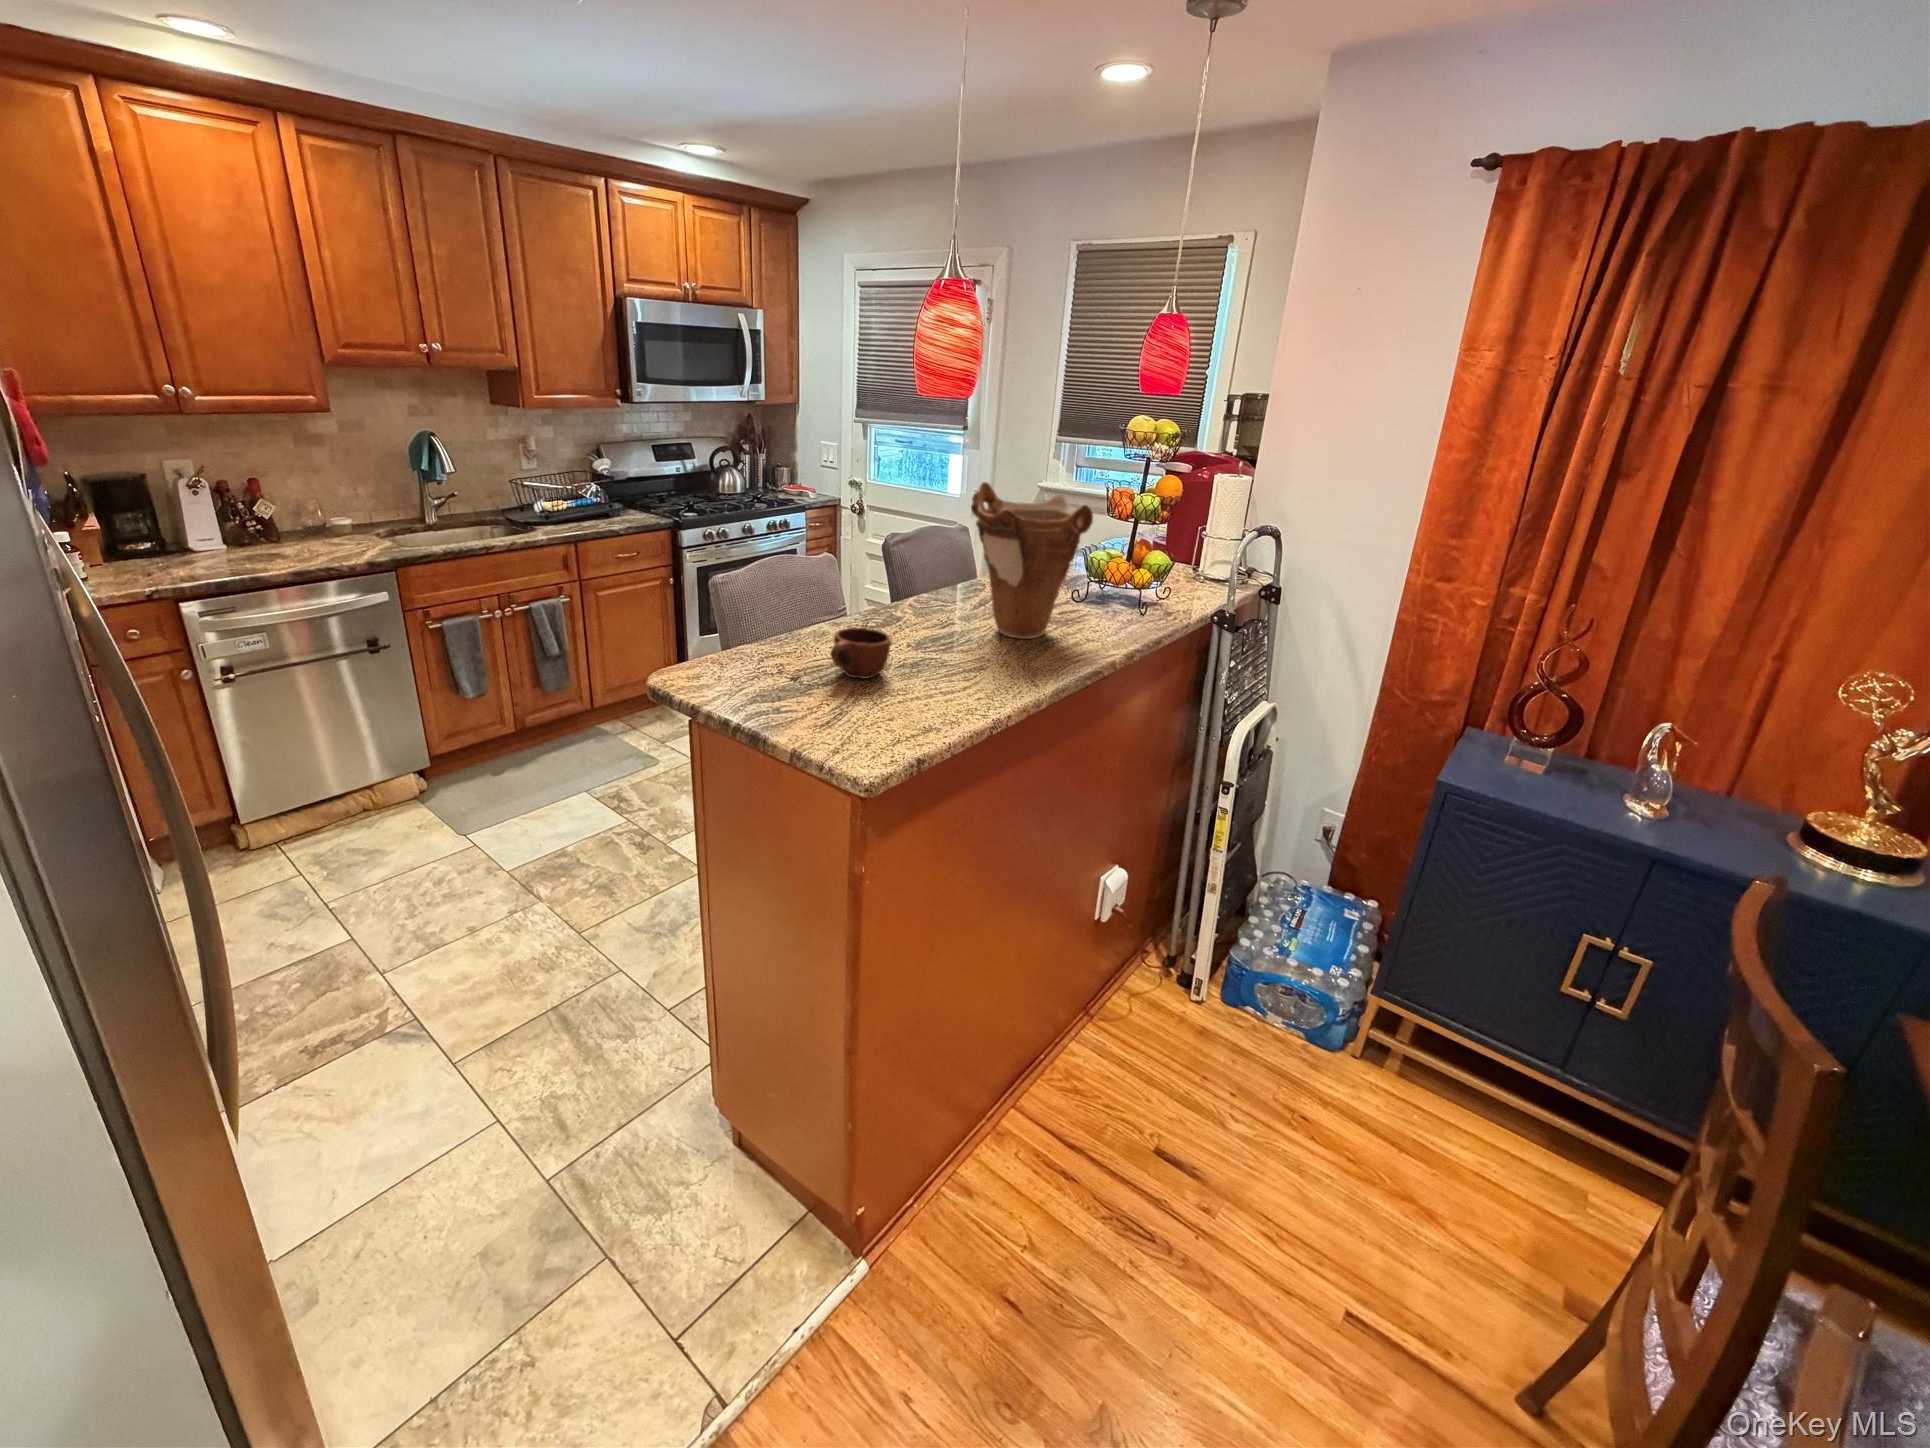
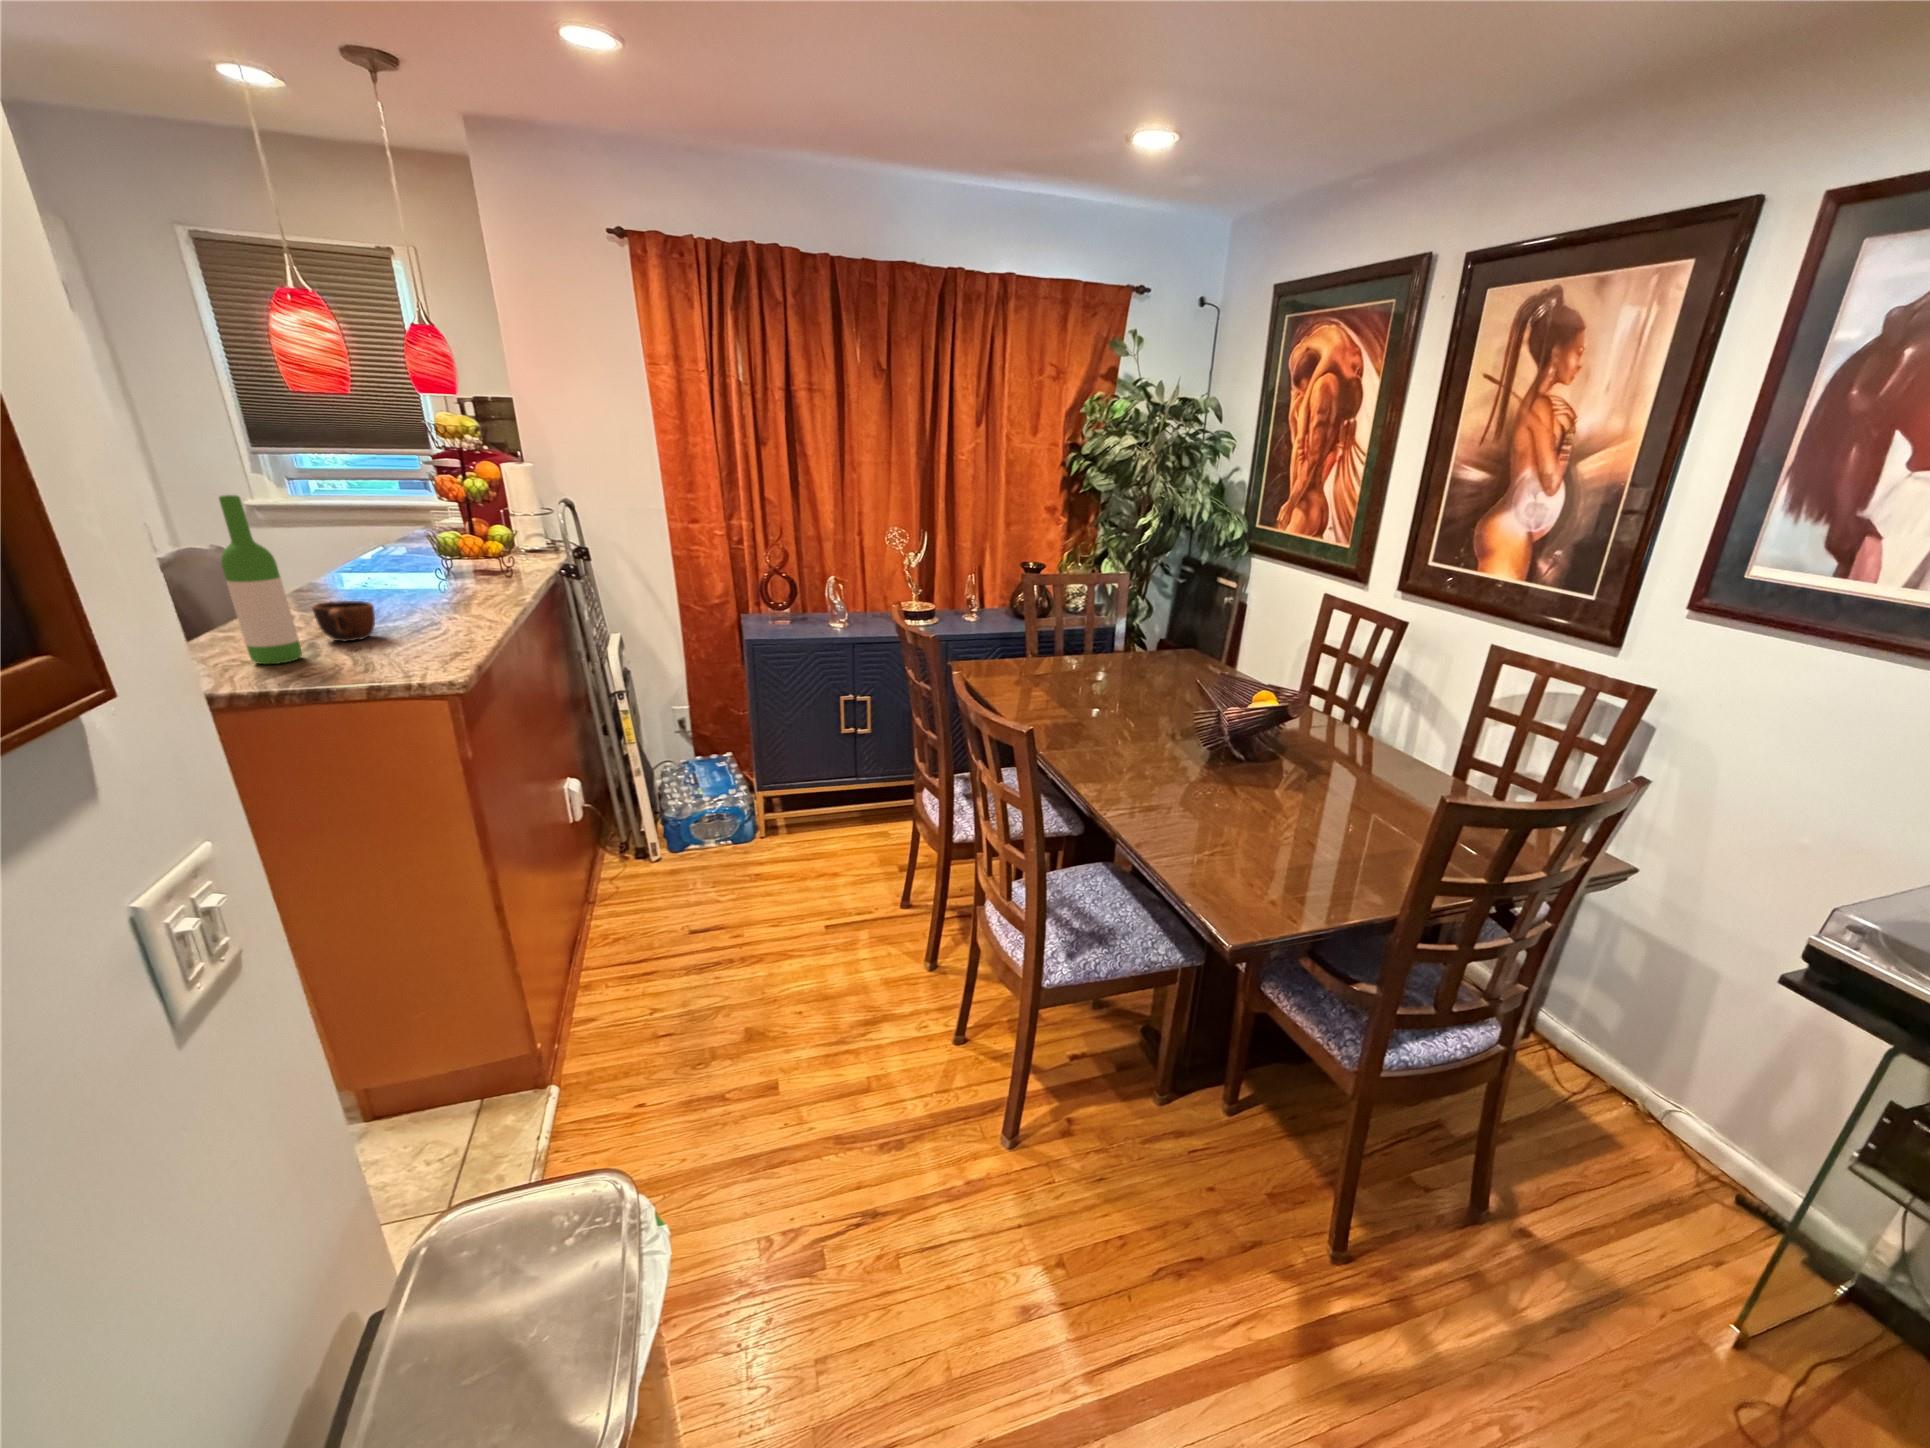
vase: present [971,482,1093,639] -> none [347,472,477,601]
wine bottle: none [741,507,790,692] -> present [219,495,302,664]

